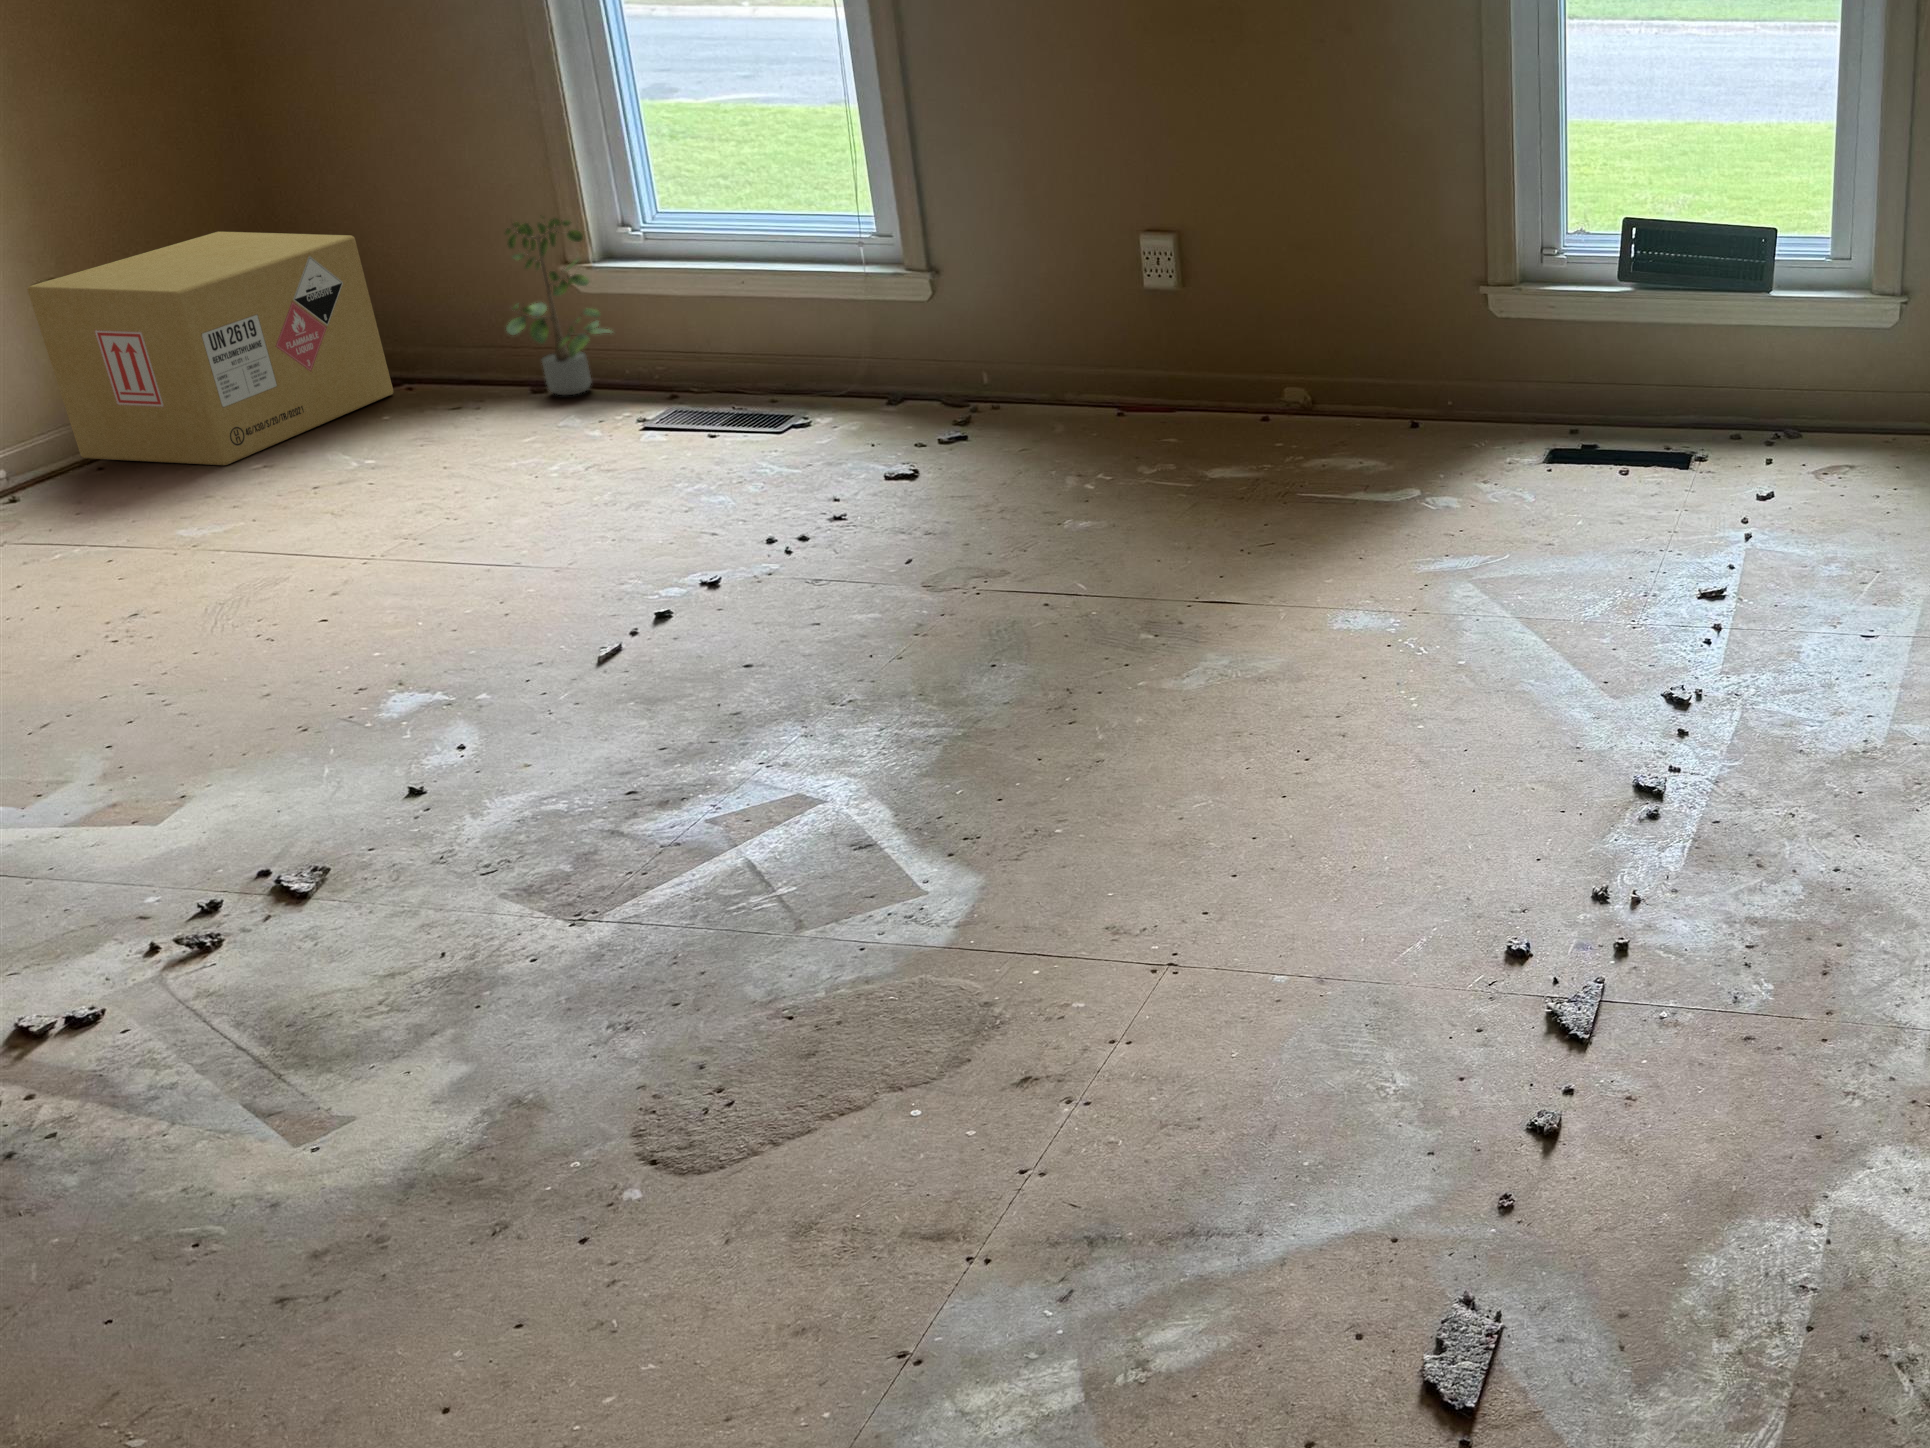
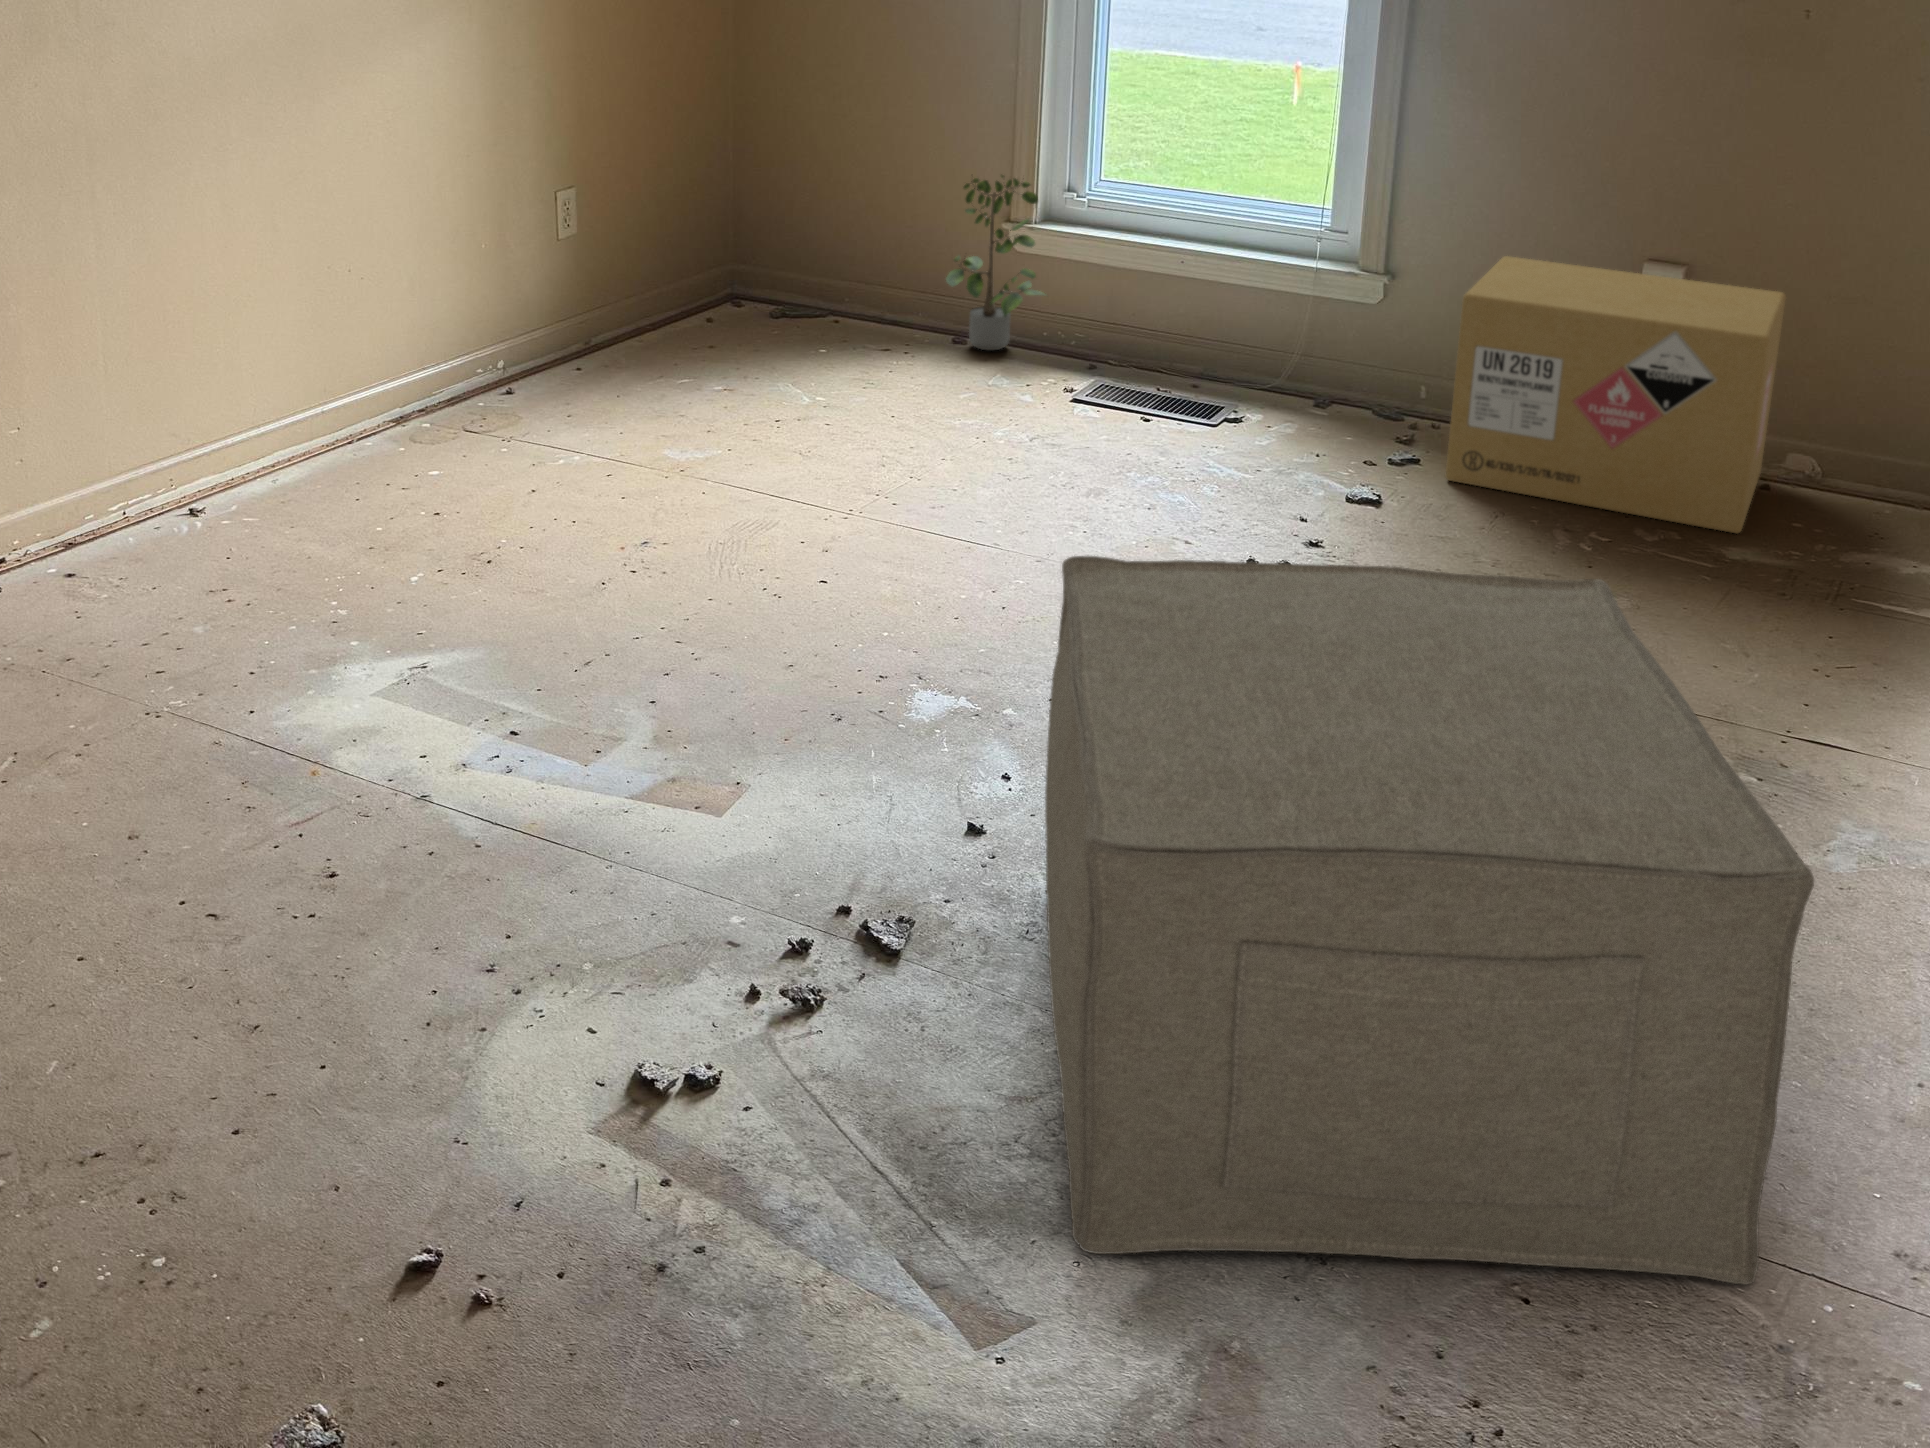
cardboard box: present [27,232,393,465] -> present [1446,256,1786,533]
ottoman: none [301,484,960,1058] -> present [1045,556,1814,1284]

